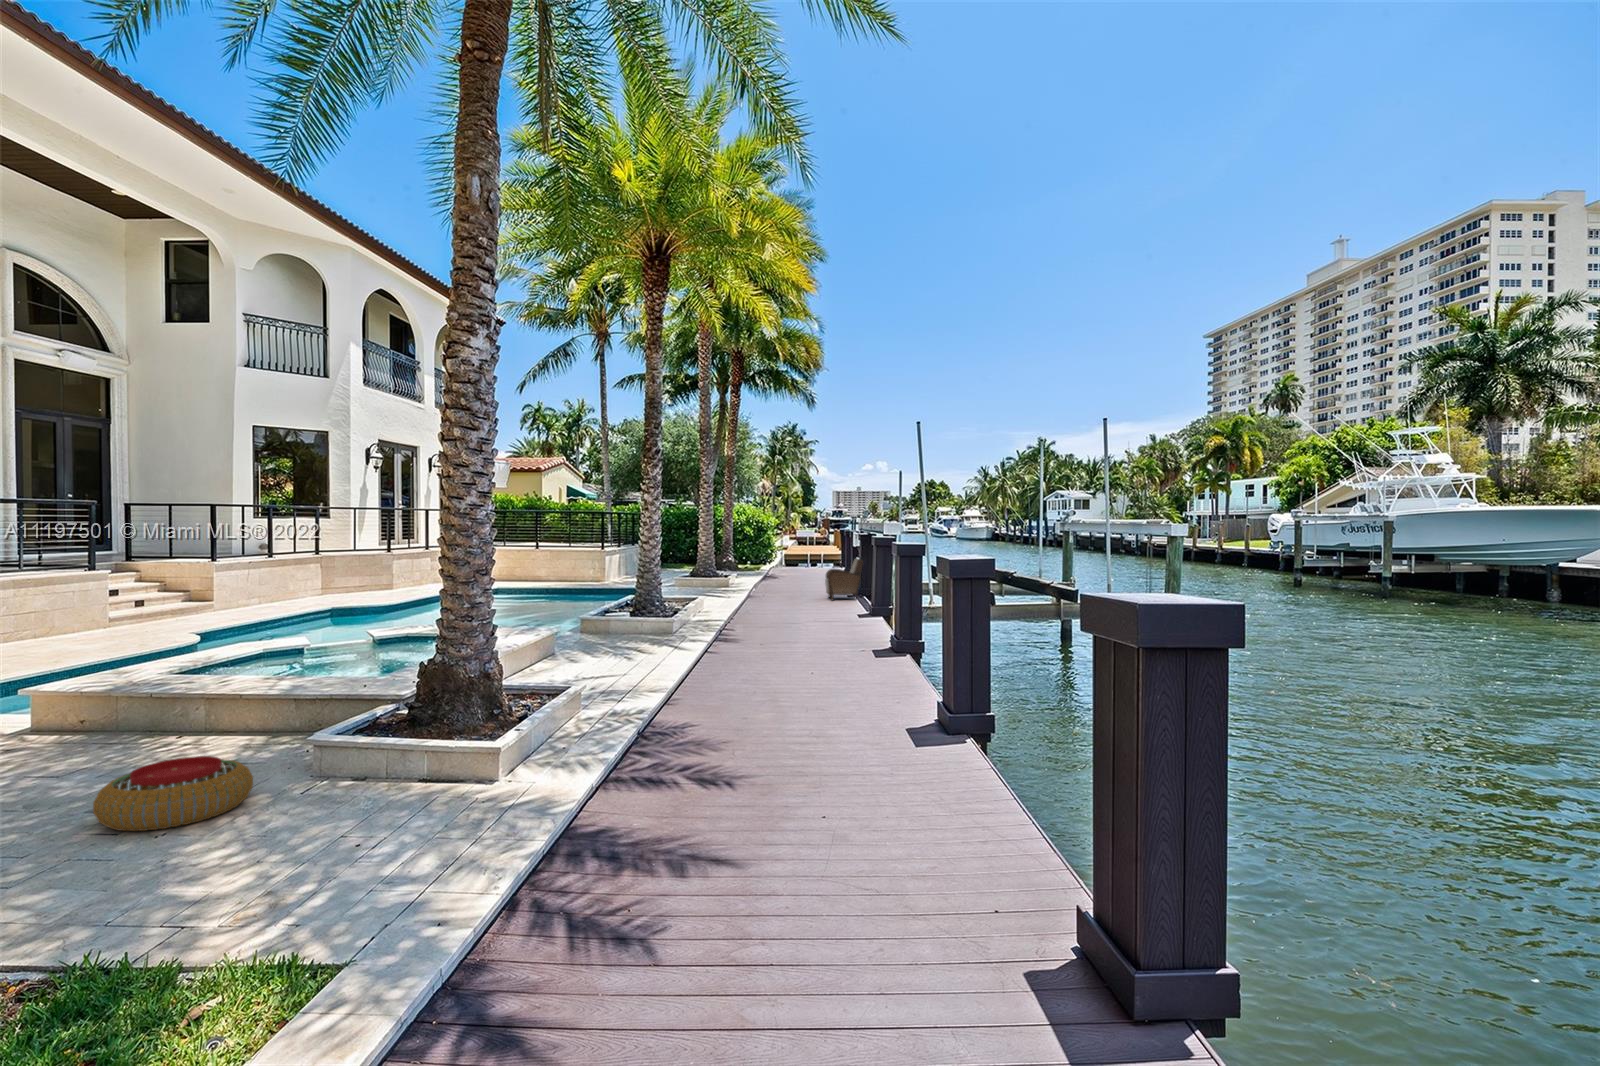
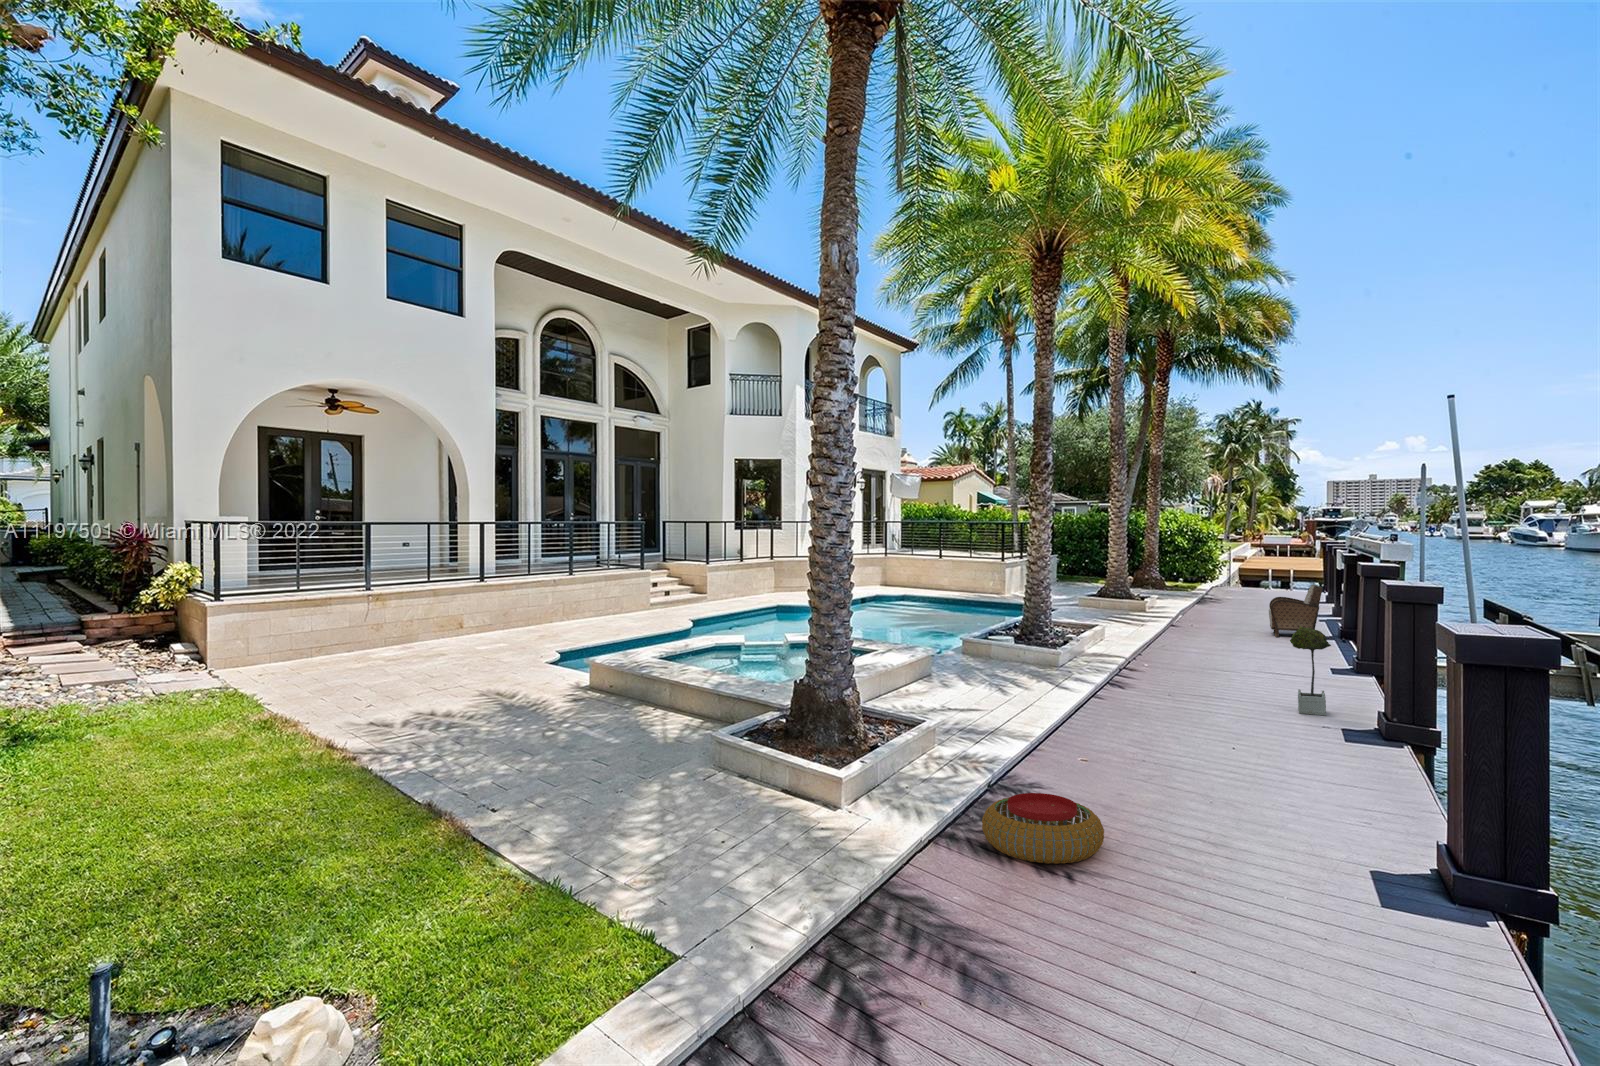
potted tree: none [865,583,894,654] -> present [1290,626,1331,715]
pouf: present [93,756,253,831] -> present [982,793,1104,864]

